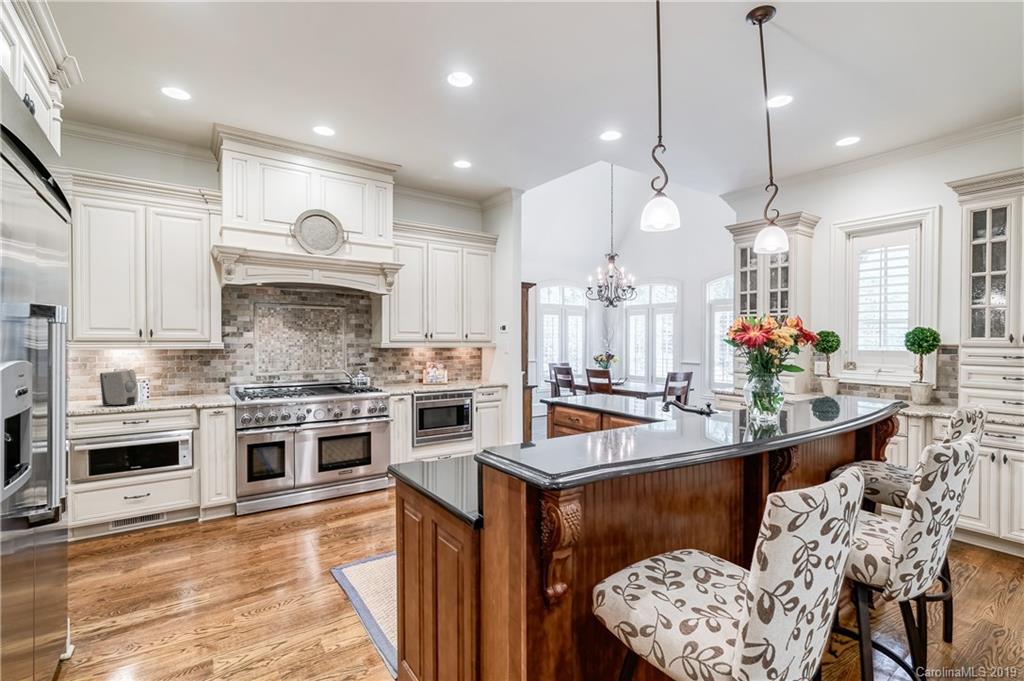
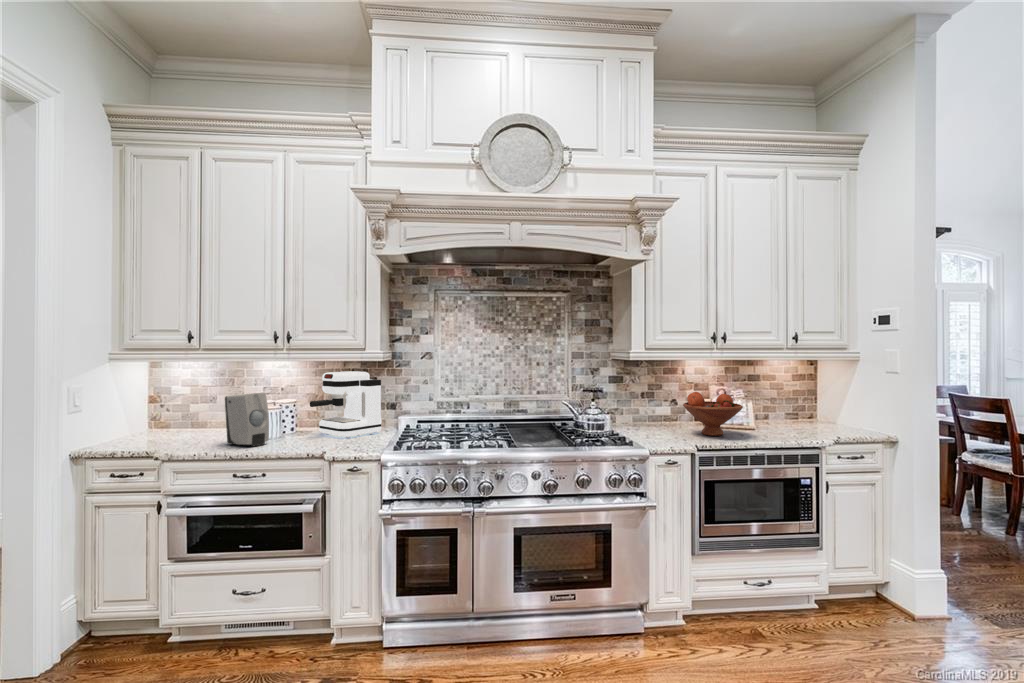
coffee maker: none [166,357,219,398] -> present [310,371,382,438]
fruit bowl: none [410,365,440,387] -> present [683,392,743,436]

